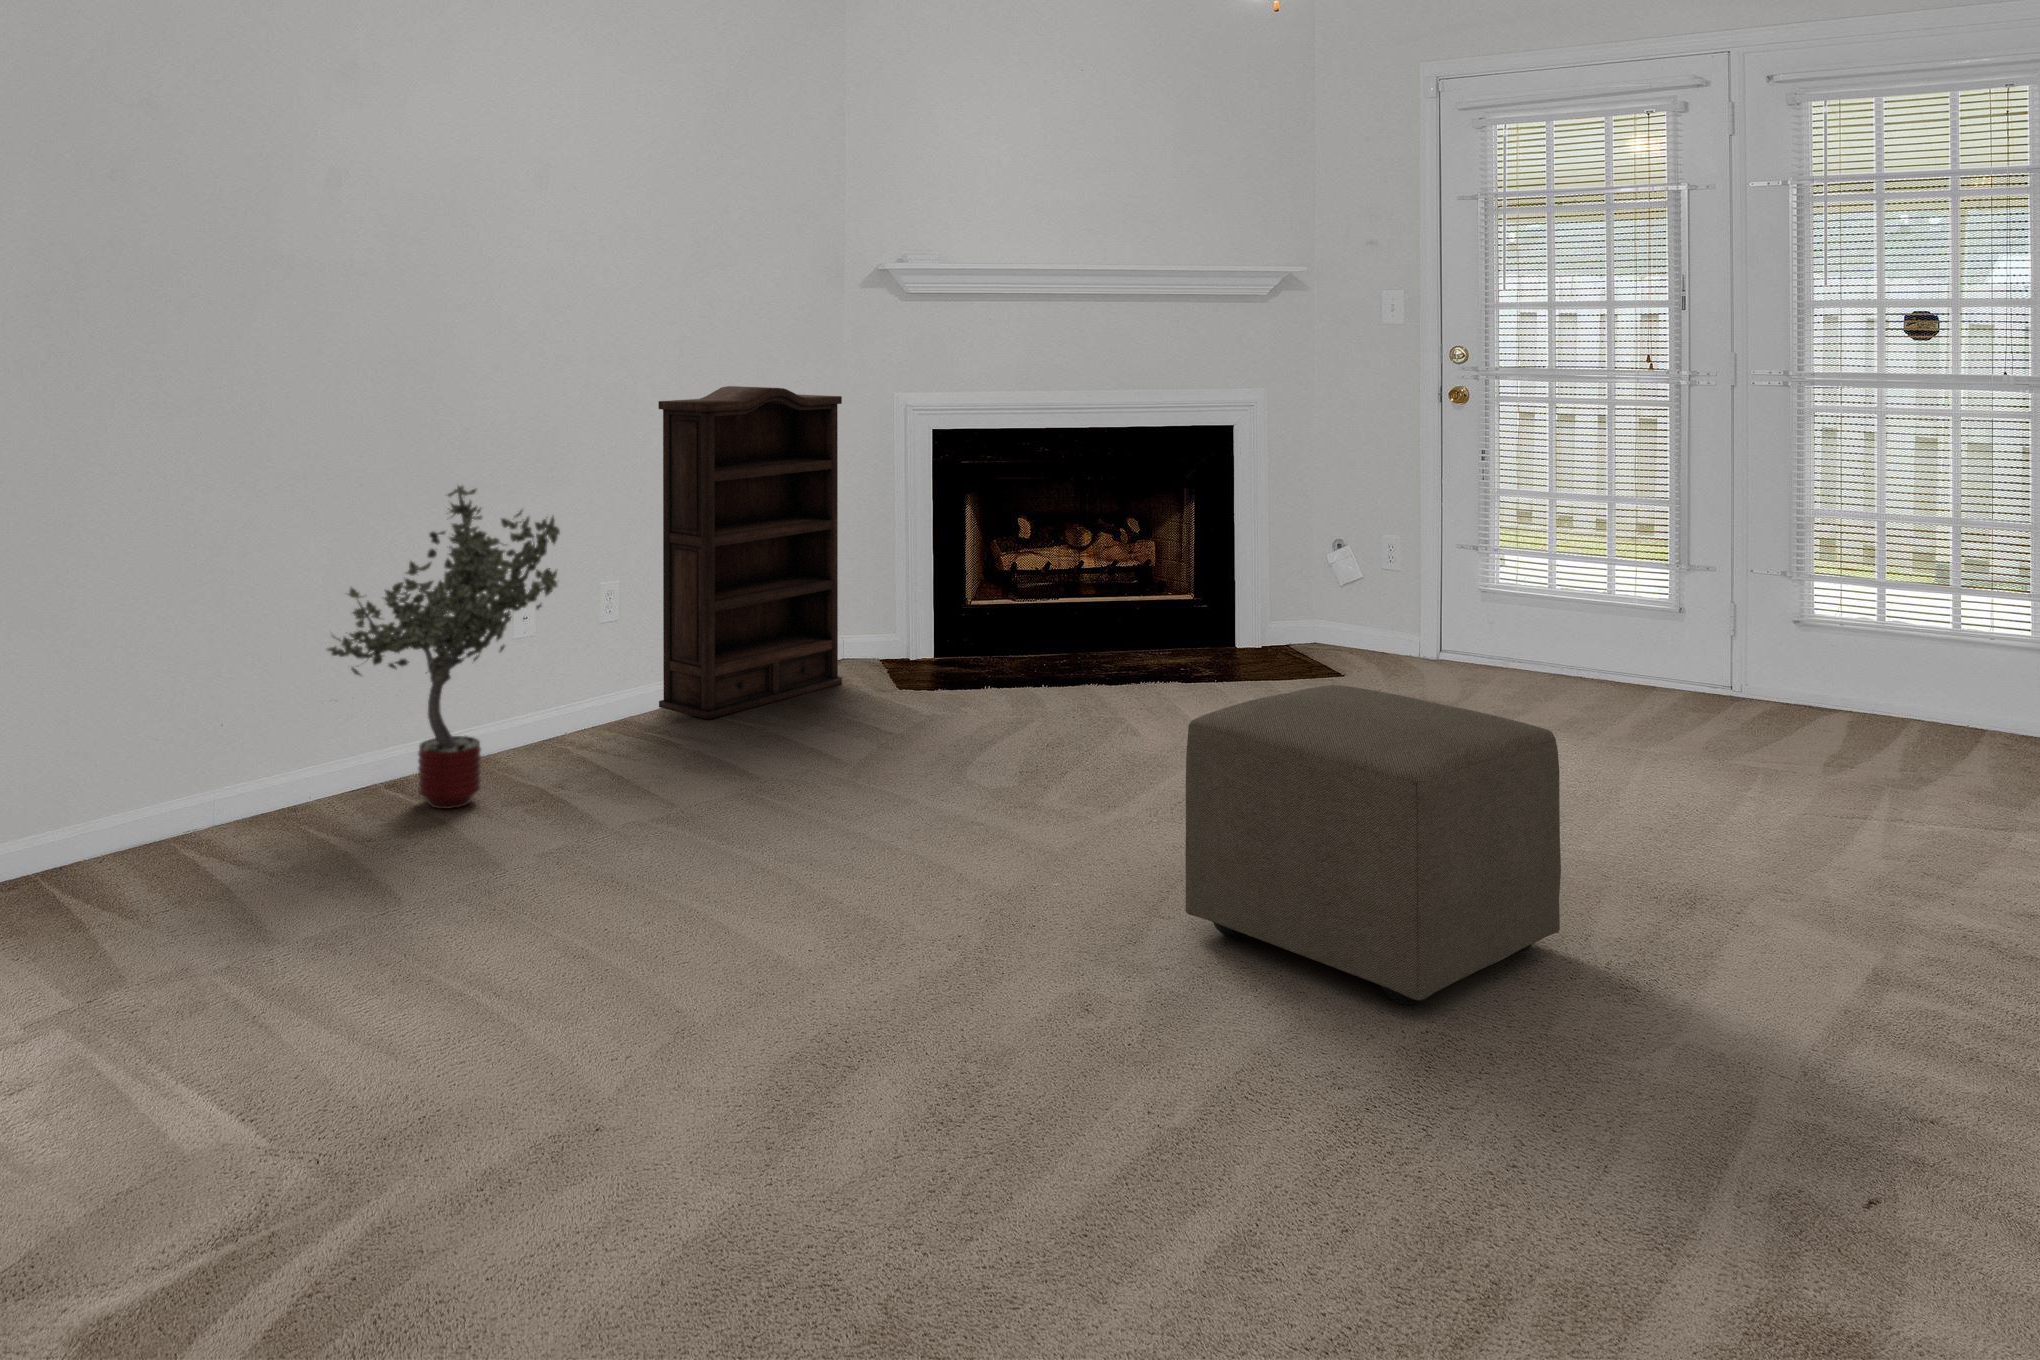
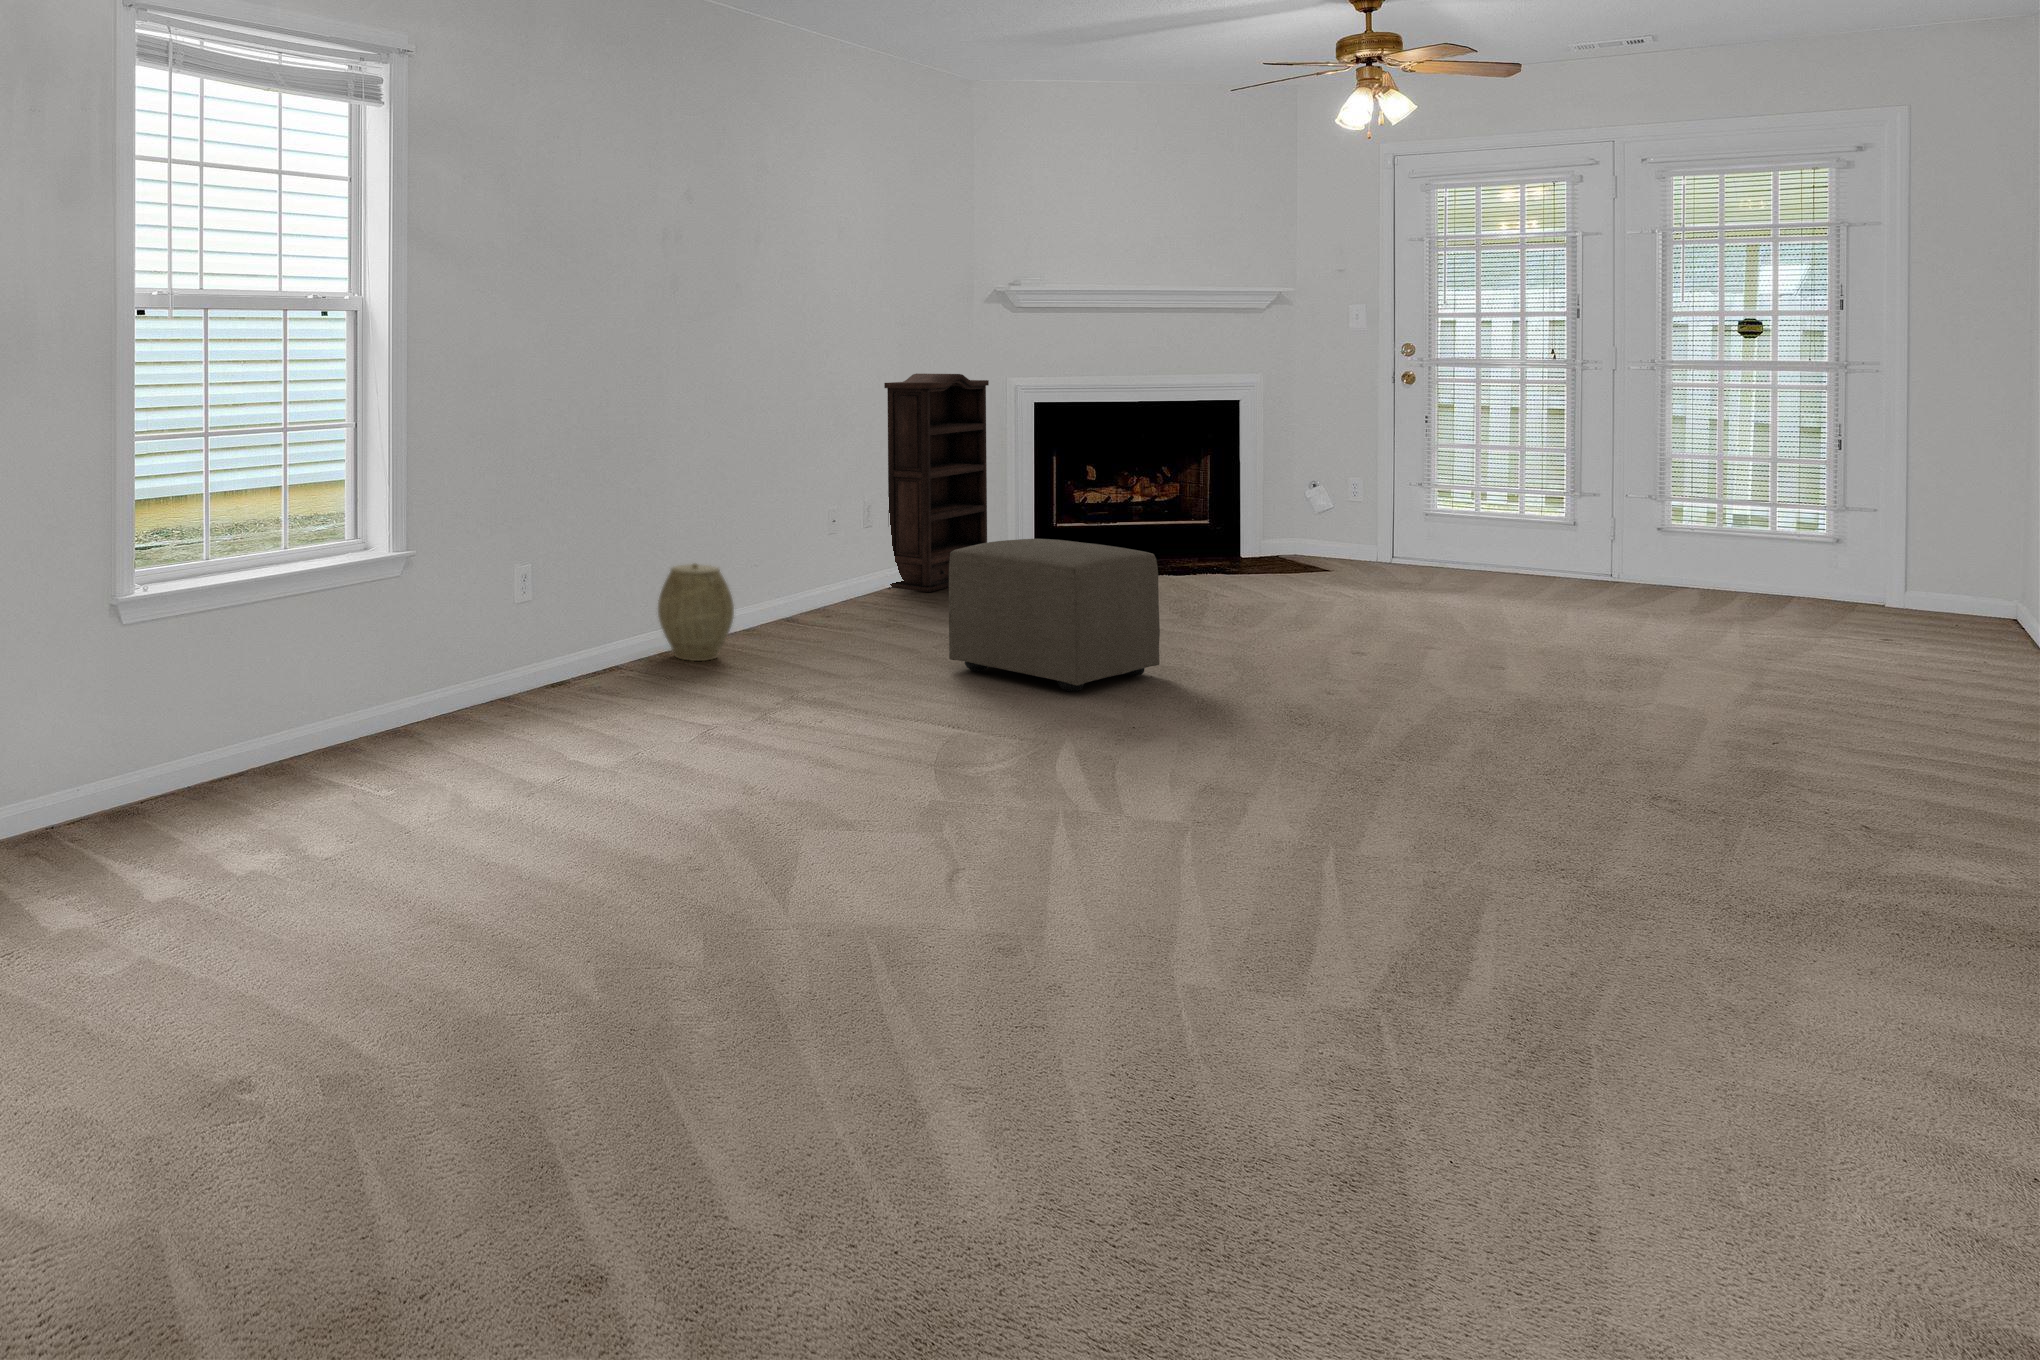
potted tree: present [327,486,560,809] -> none [766,431,887,630]
ottoman: present [1185,685,1561,1004] -> present [949,539,1160,691]
woven basket: none [46,719,188,892] -> present [658,563,734,661]

